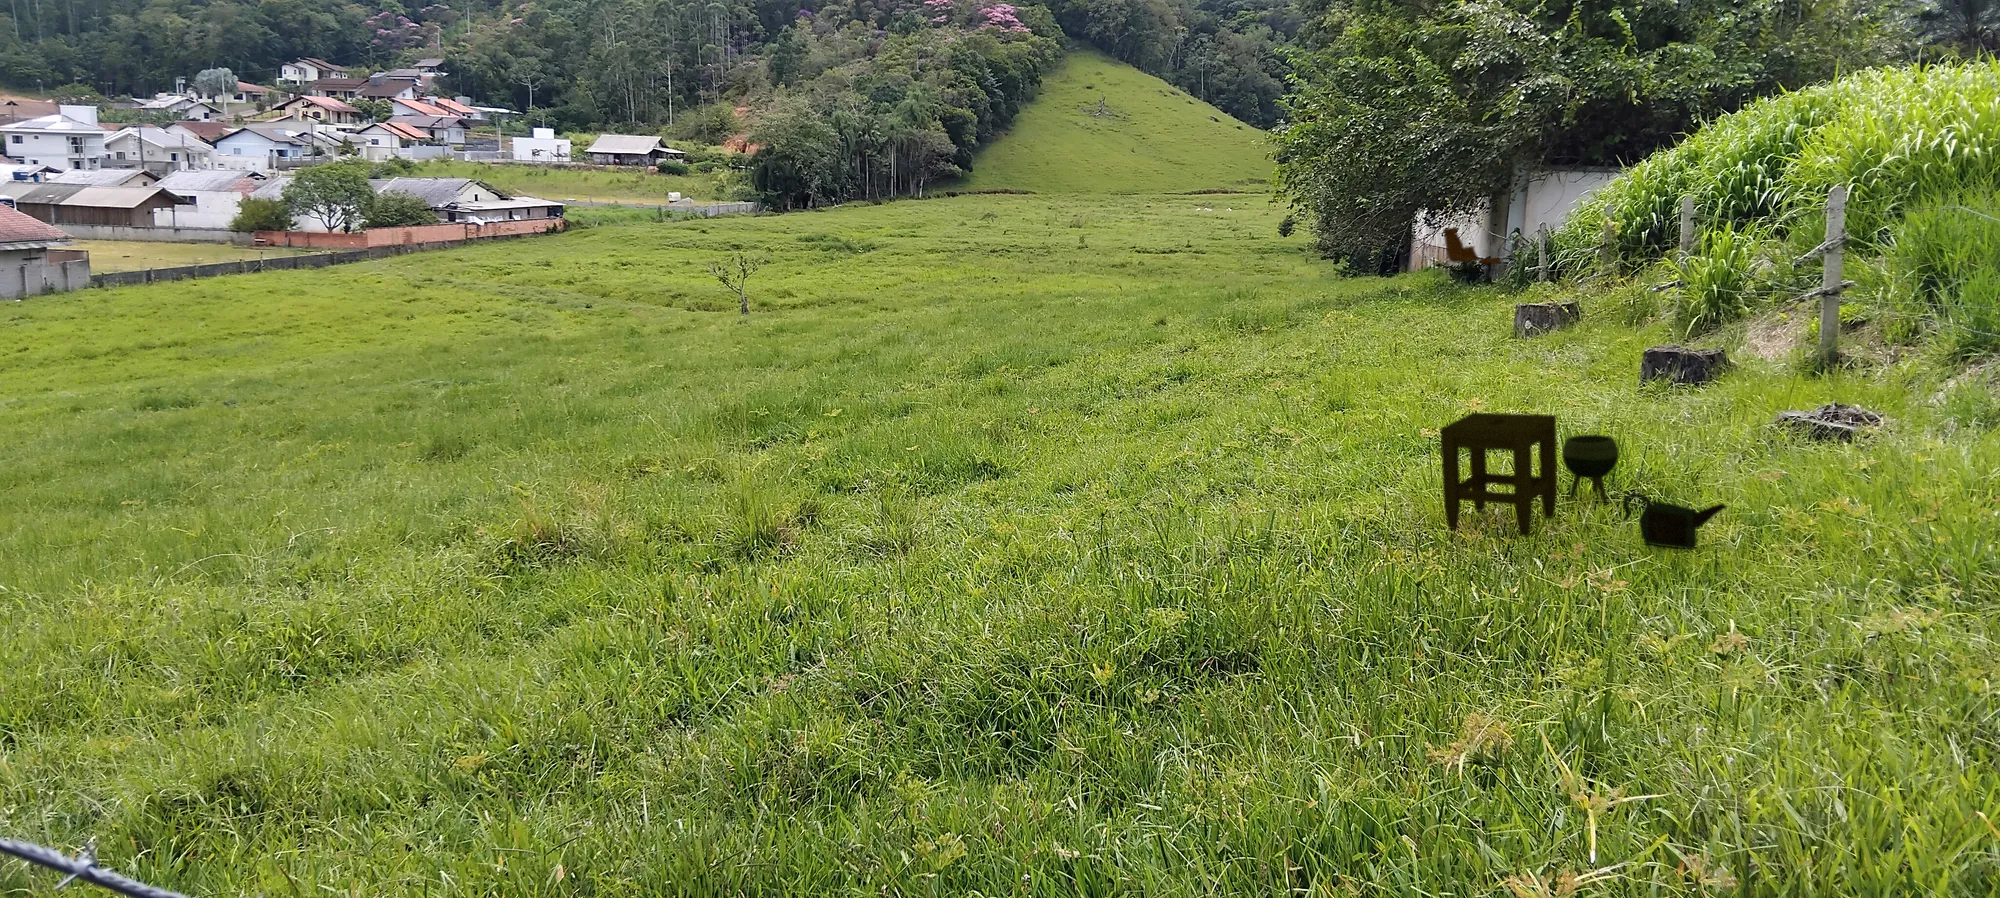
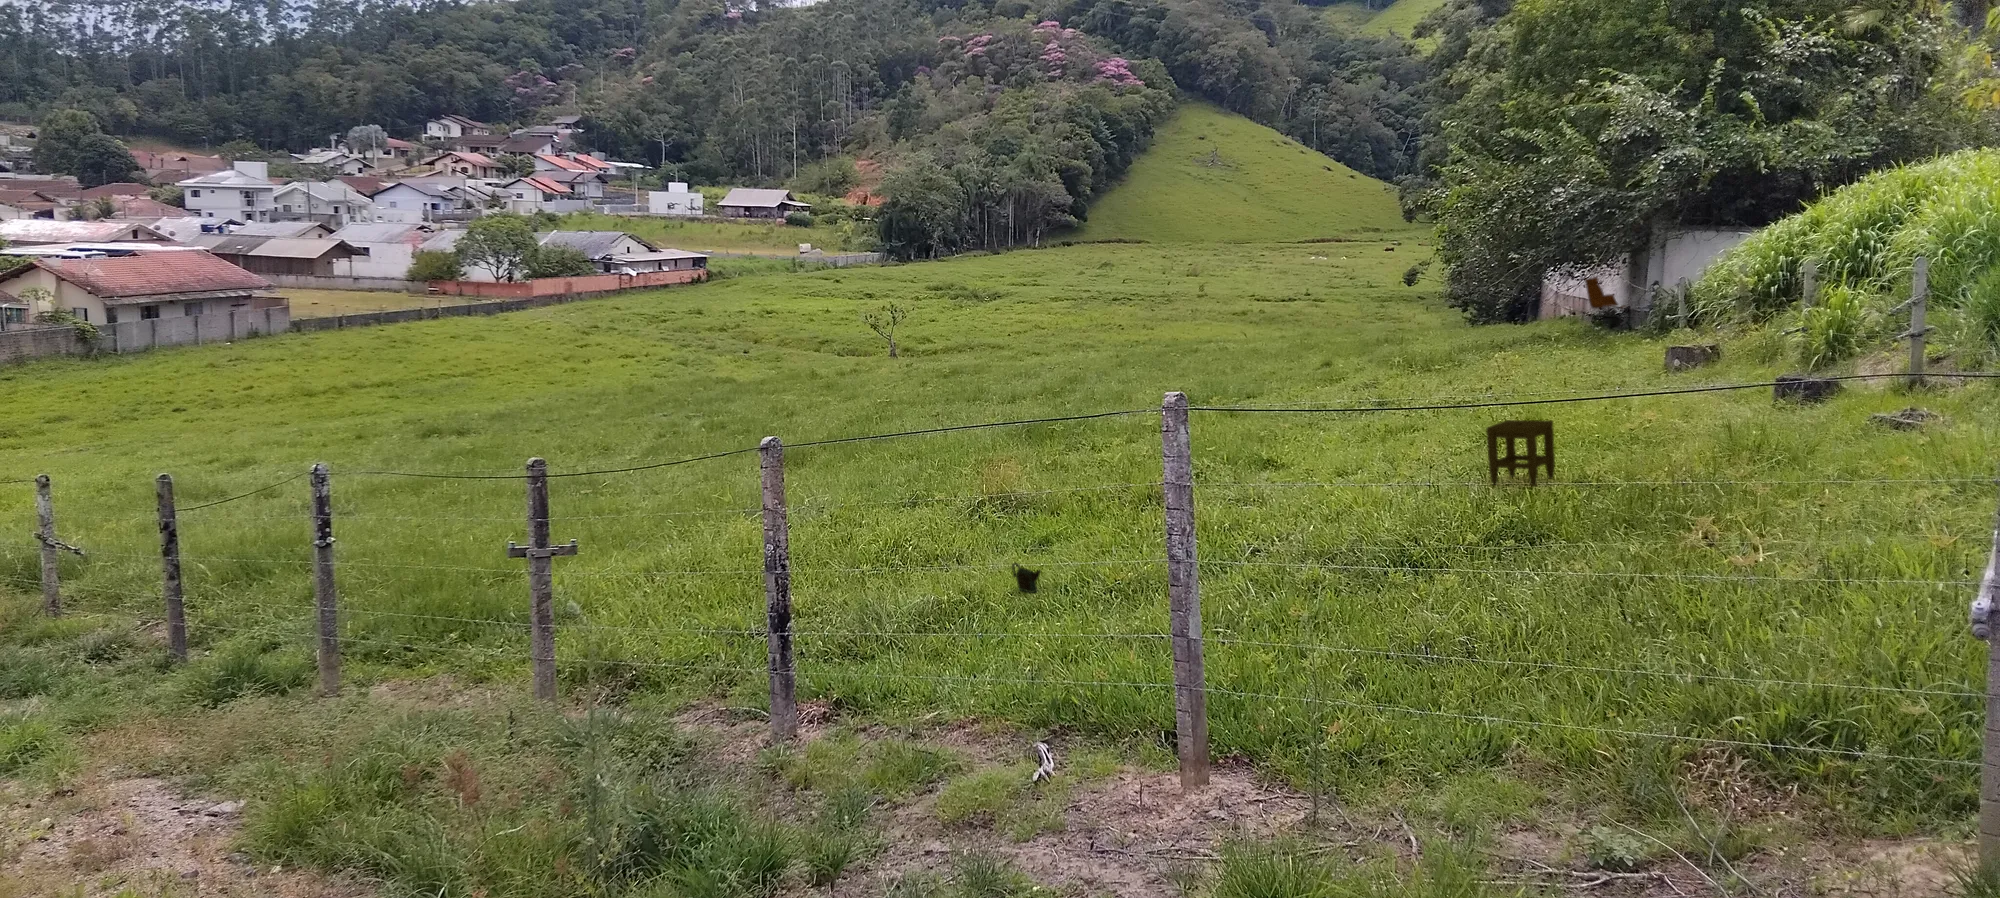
stool: present [1440,413,1557,536] -> present [1486,420,1555,486]
planter: present [1562,435,1619,502] -> none [1724,421,1760,461]
watering can: present [1623,493,1727,550] -> present [1012,563,1041,593]

